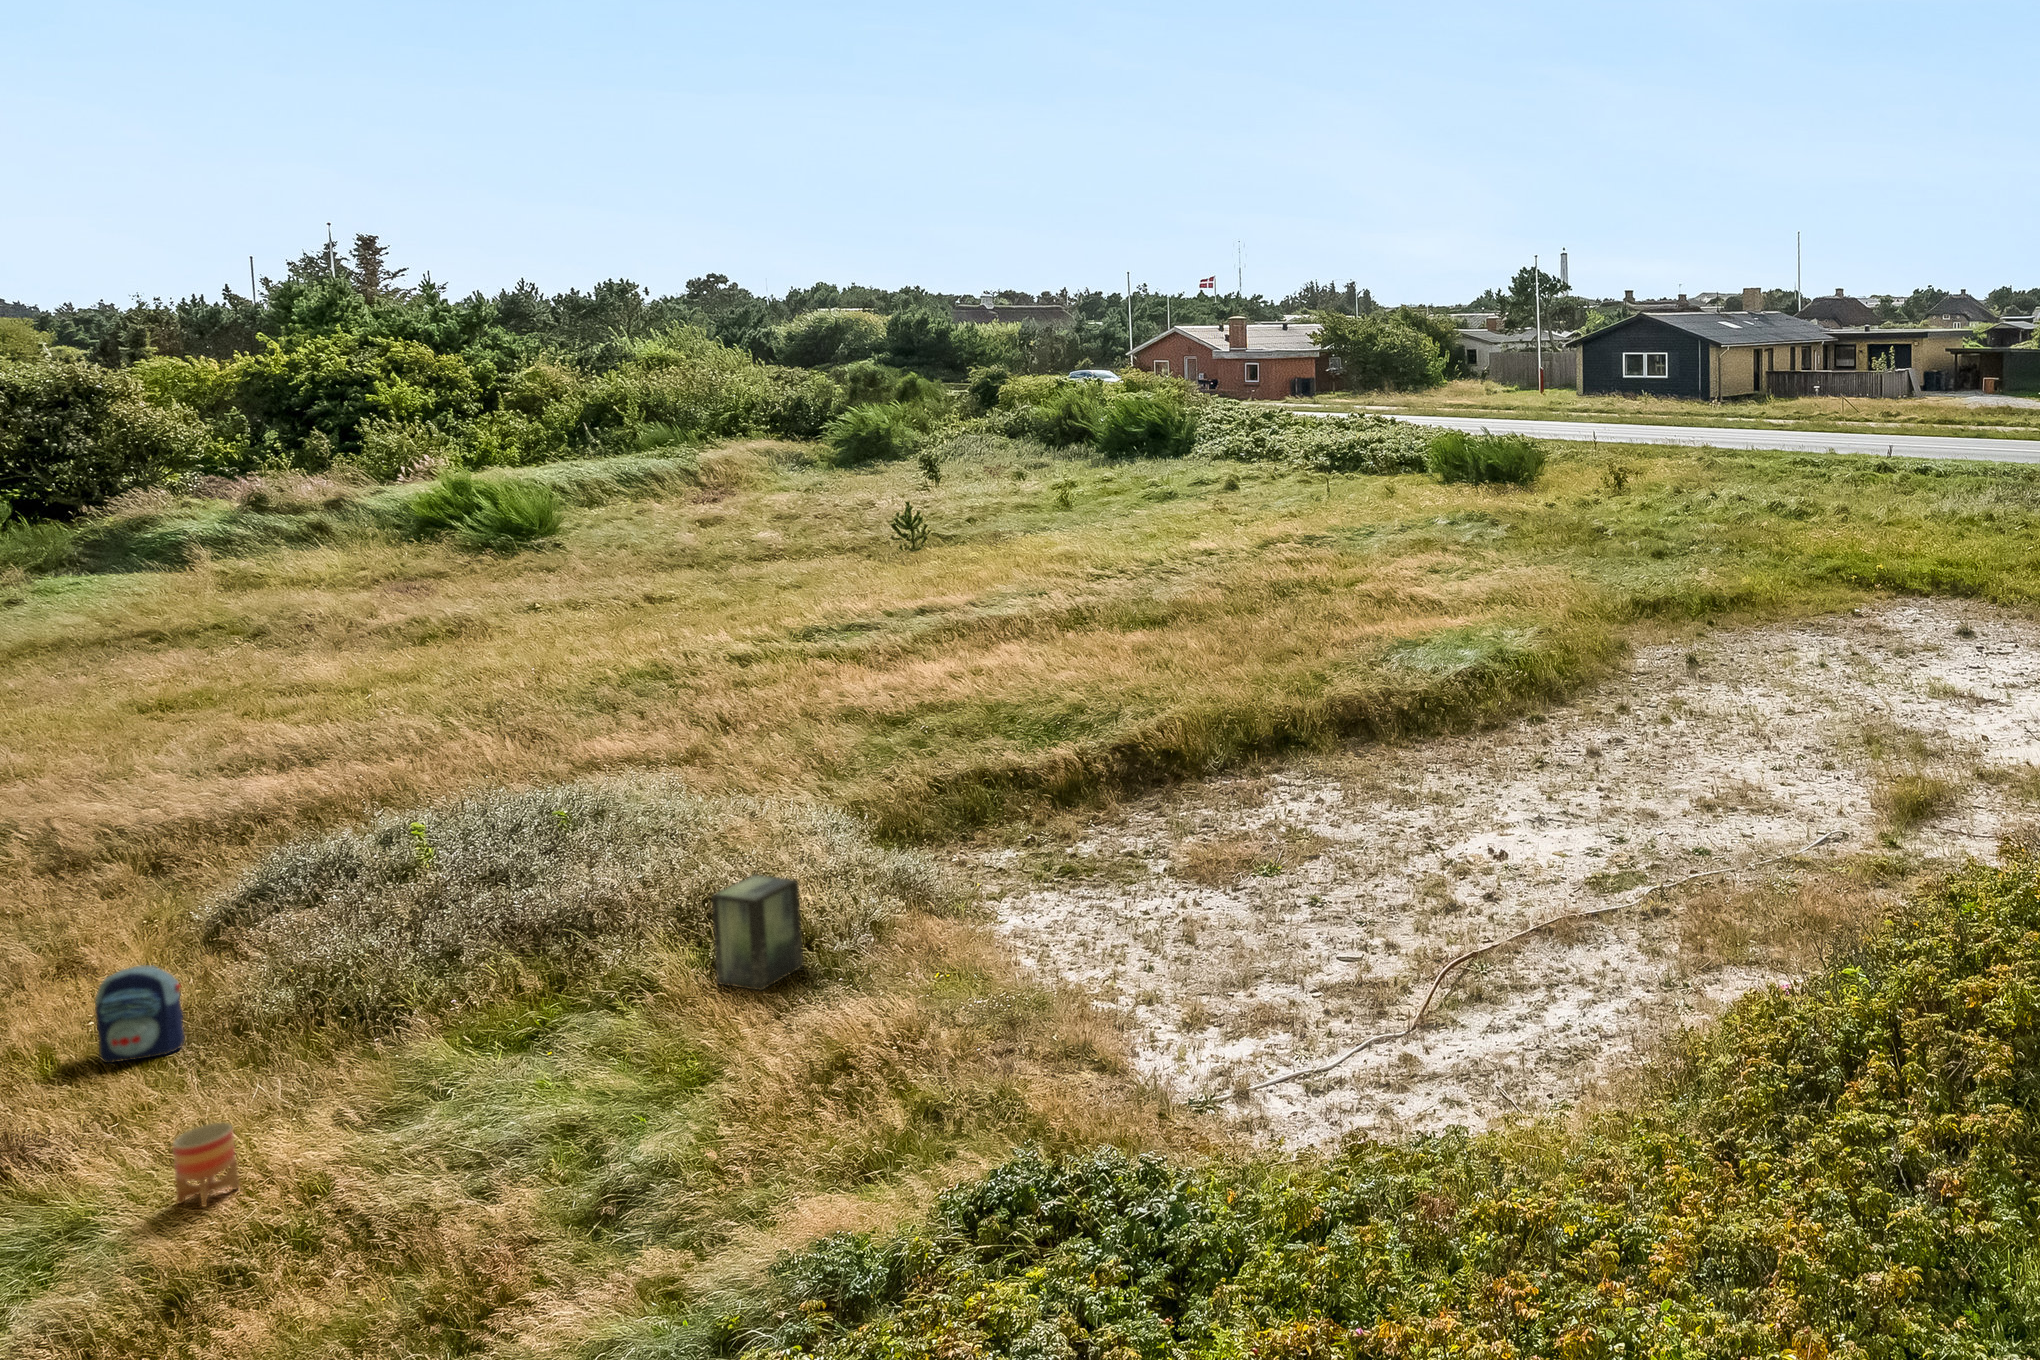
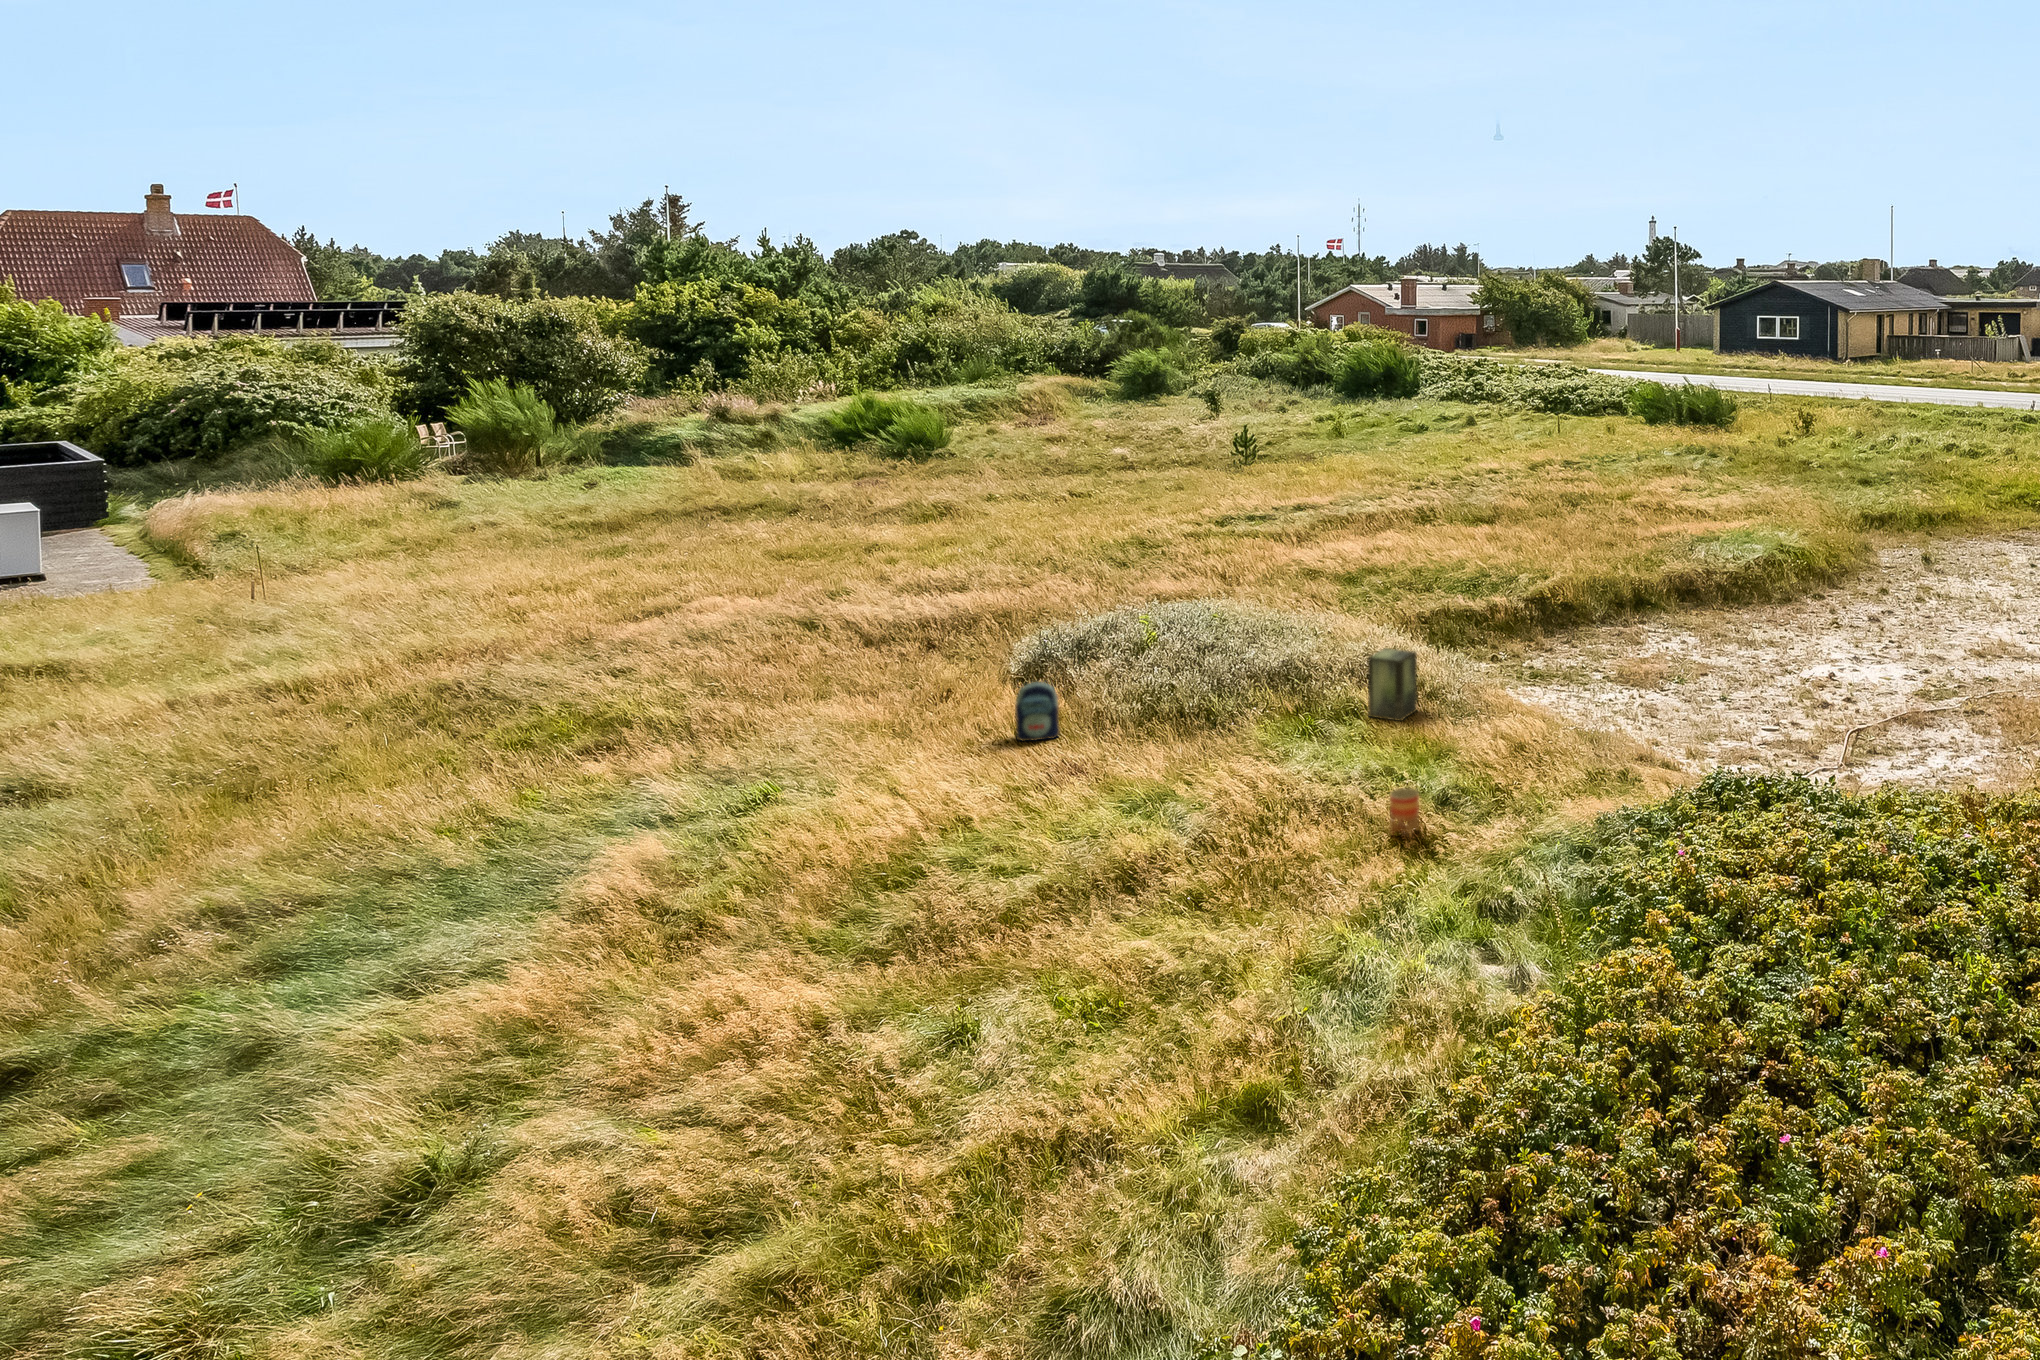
planter: present [172,1122,239,1207] -> present [1390,788,1419,837]

